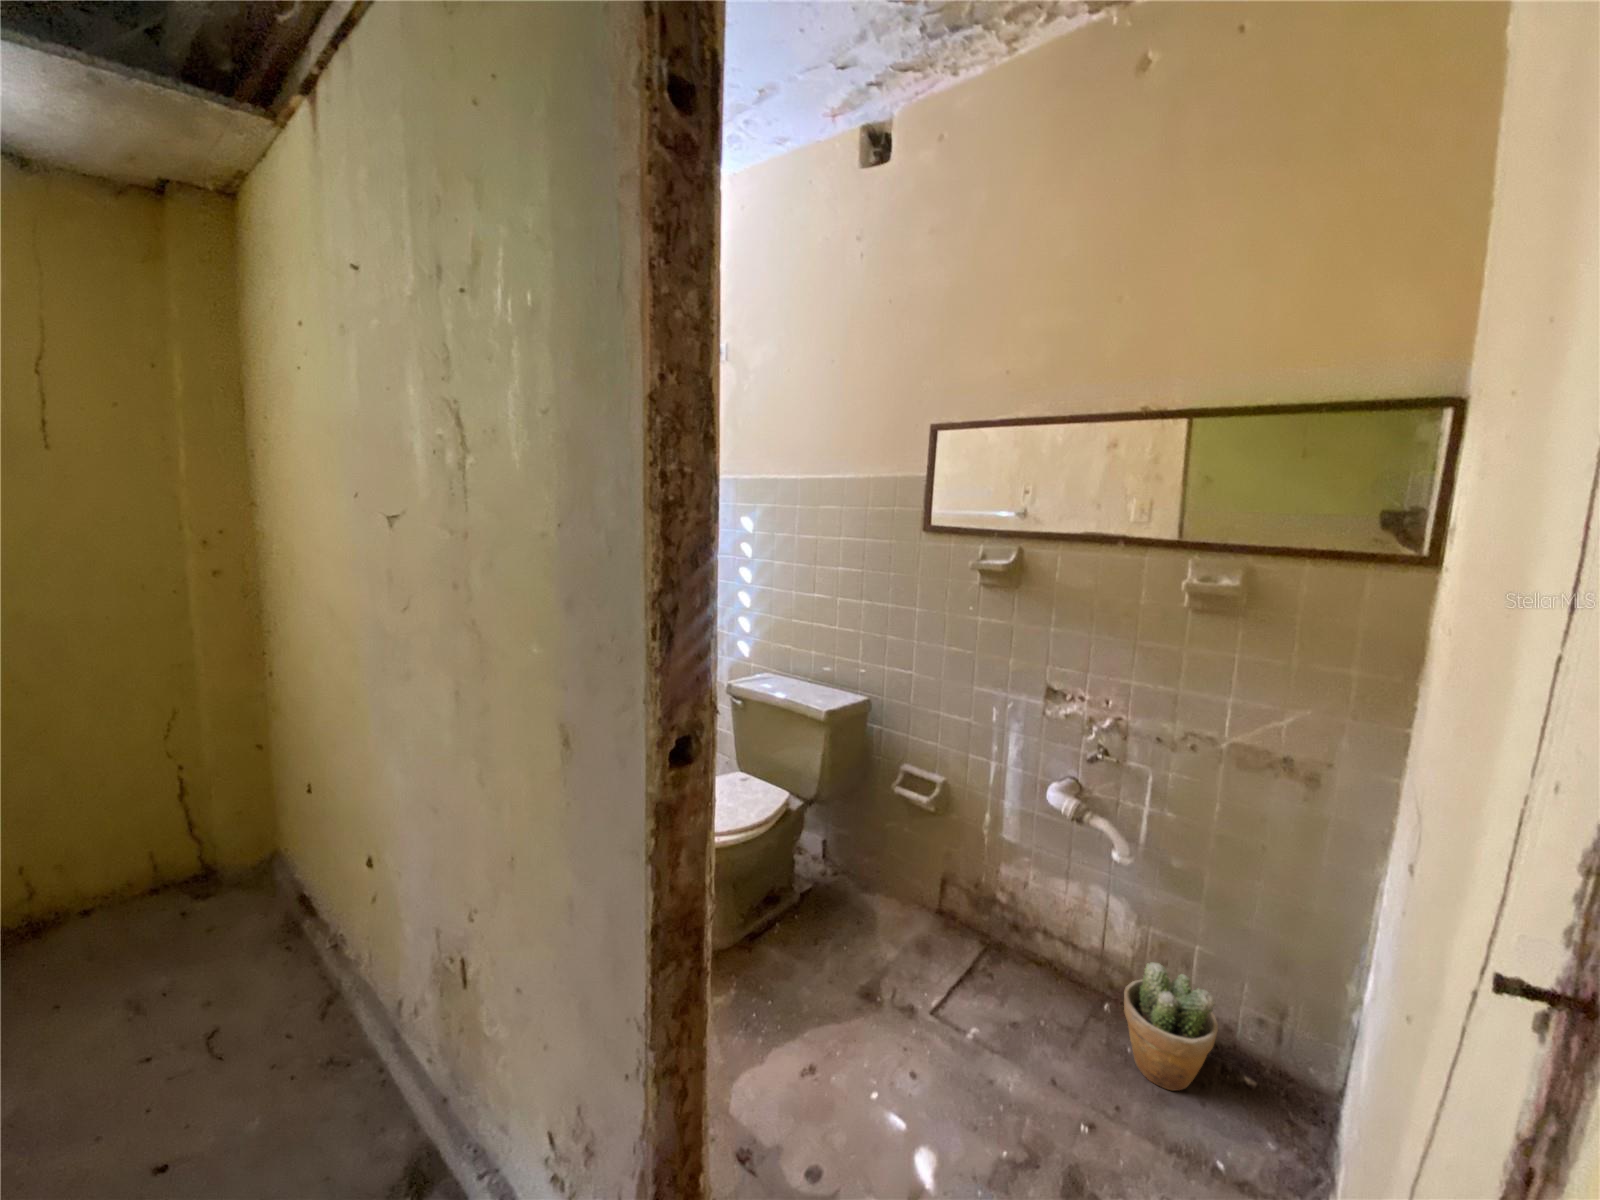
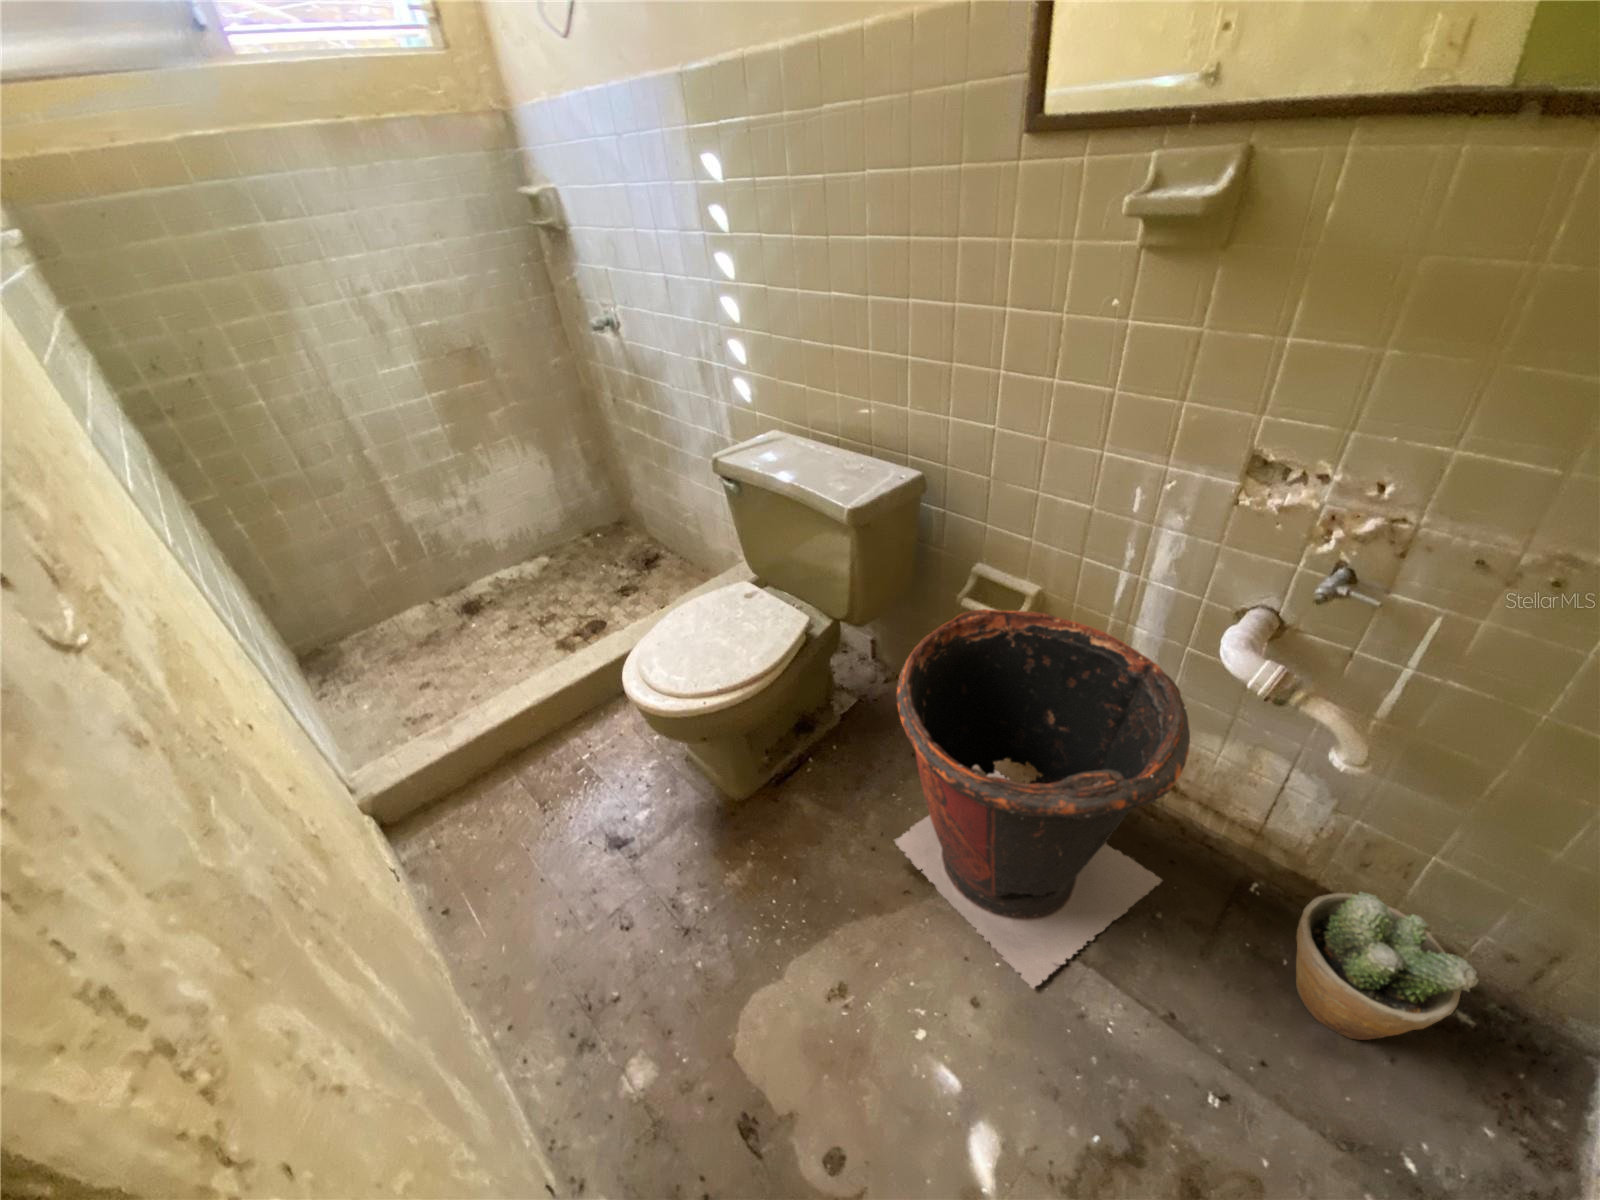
trash can: none [846,787,1044,1067] -> present [895,609,1190,989]

